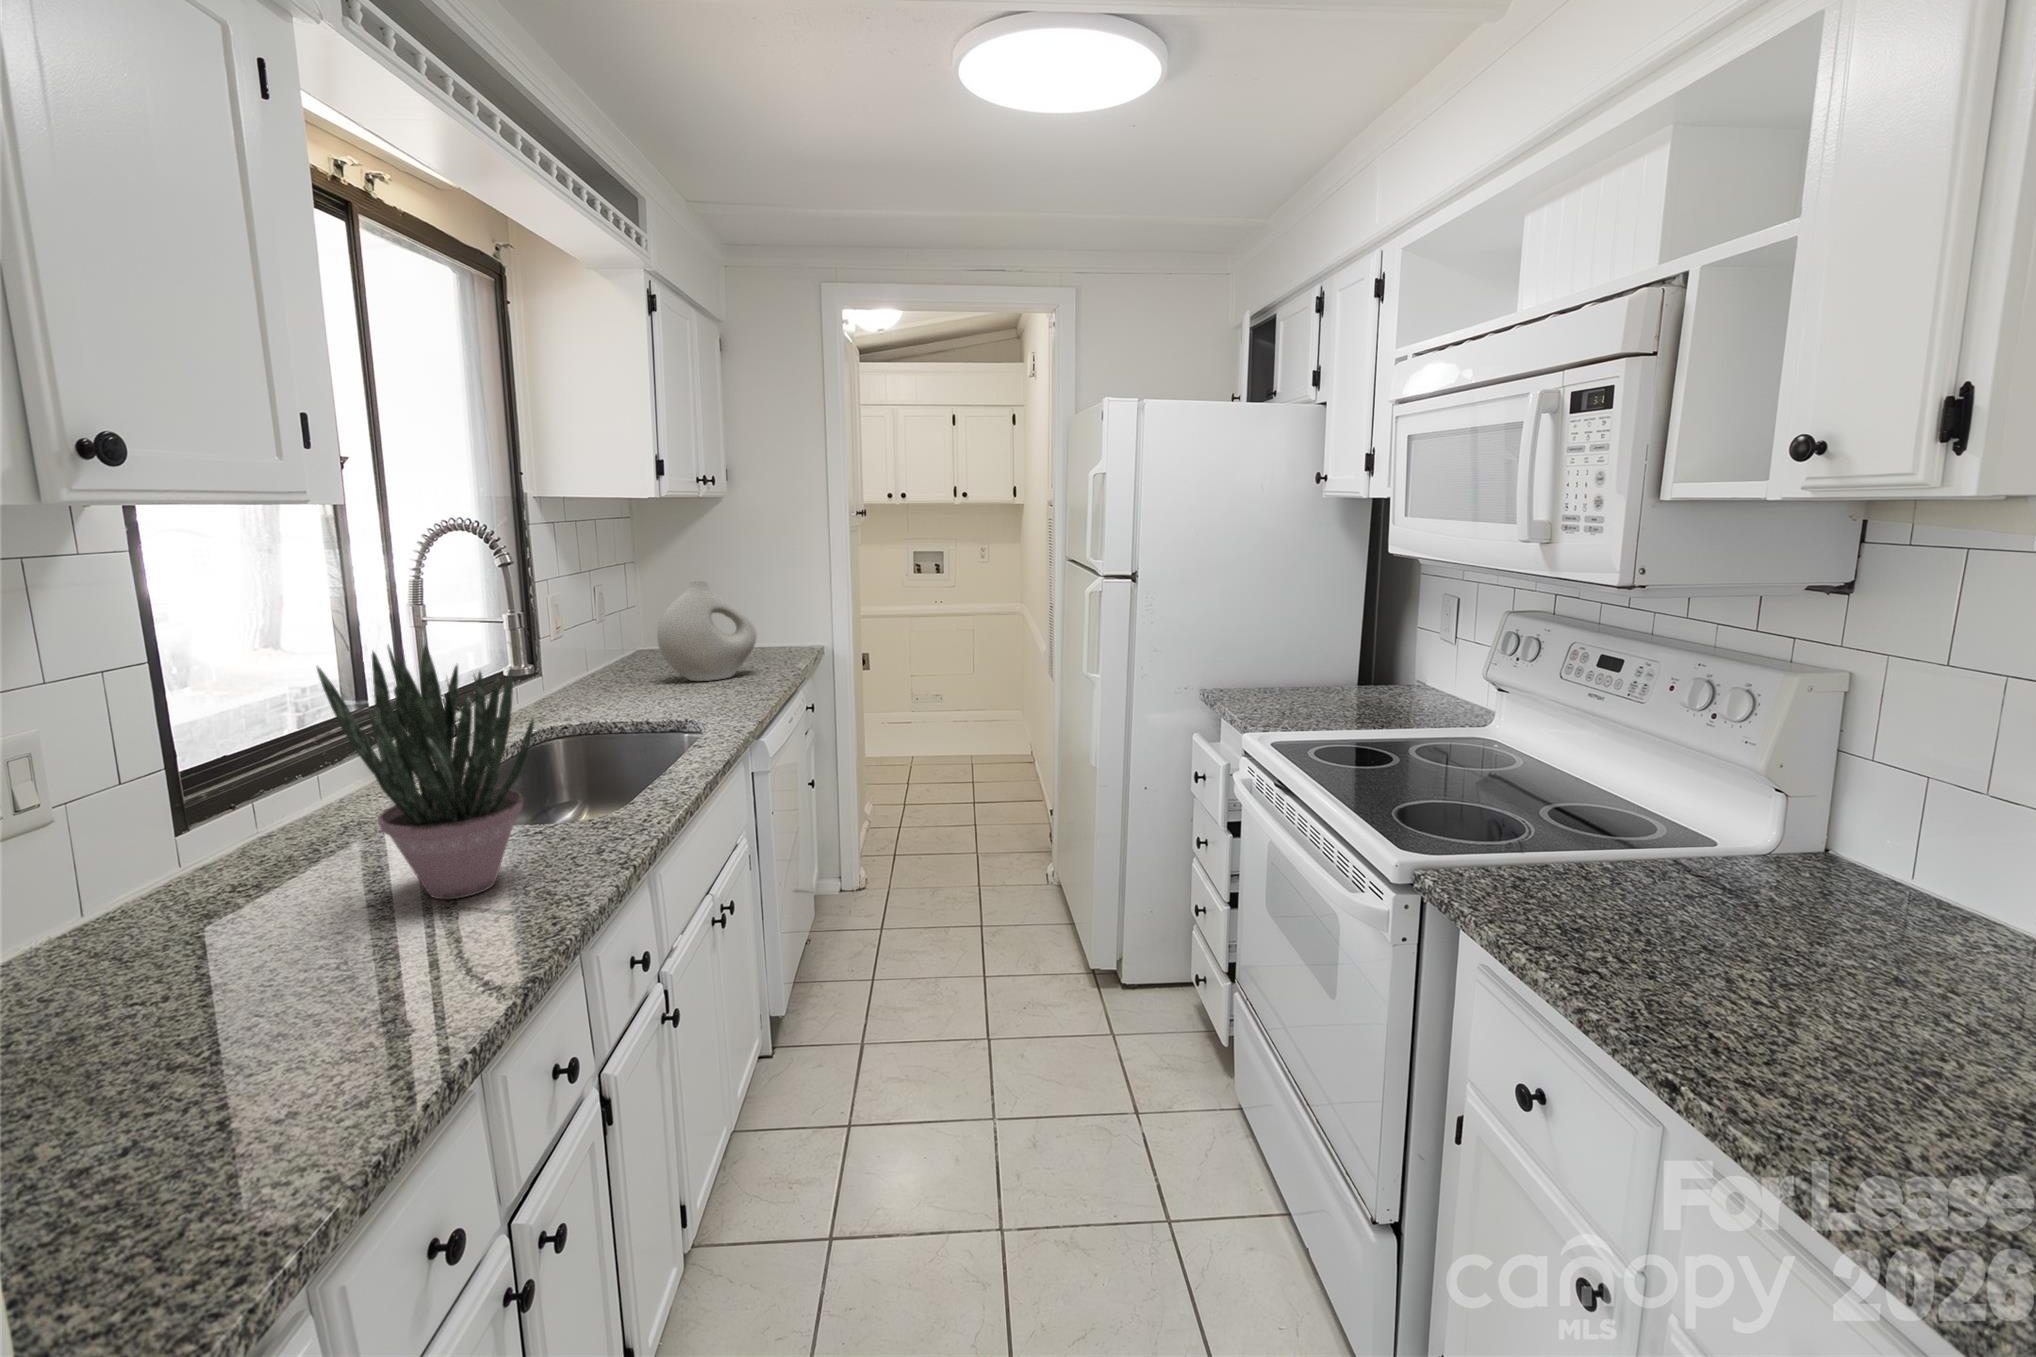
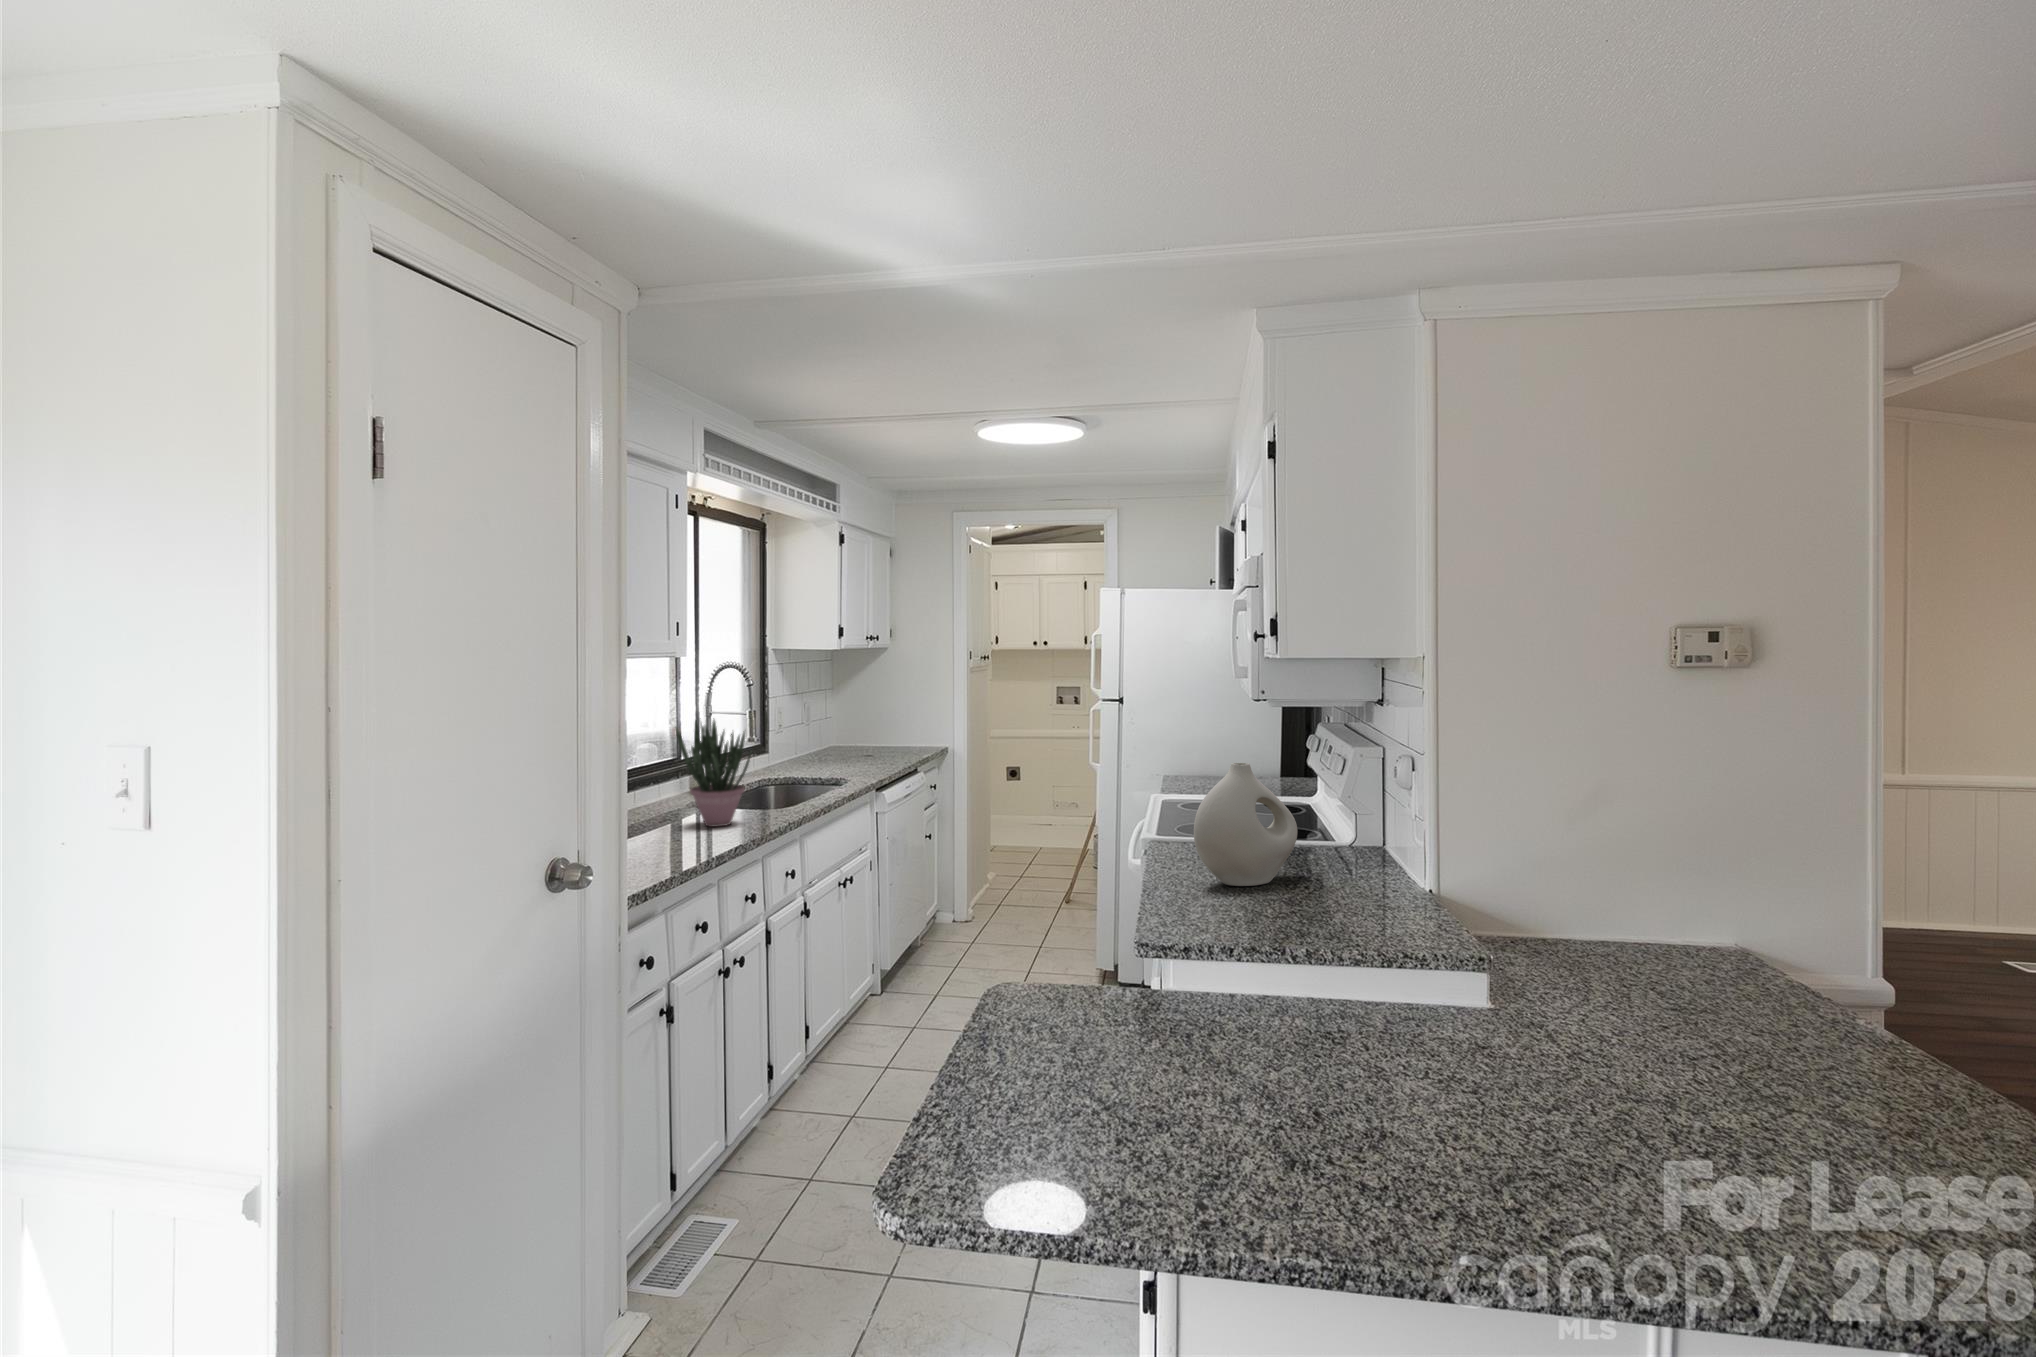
vase: present [657,581,756,681] -> present [1194,763,1297,886]

